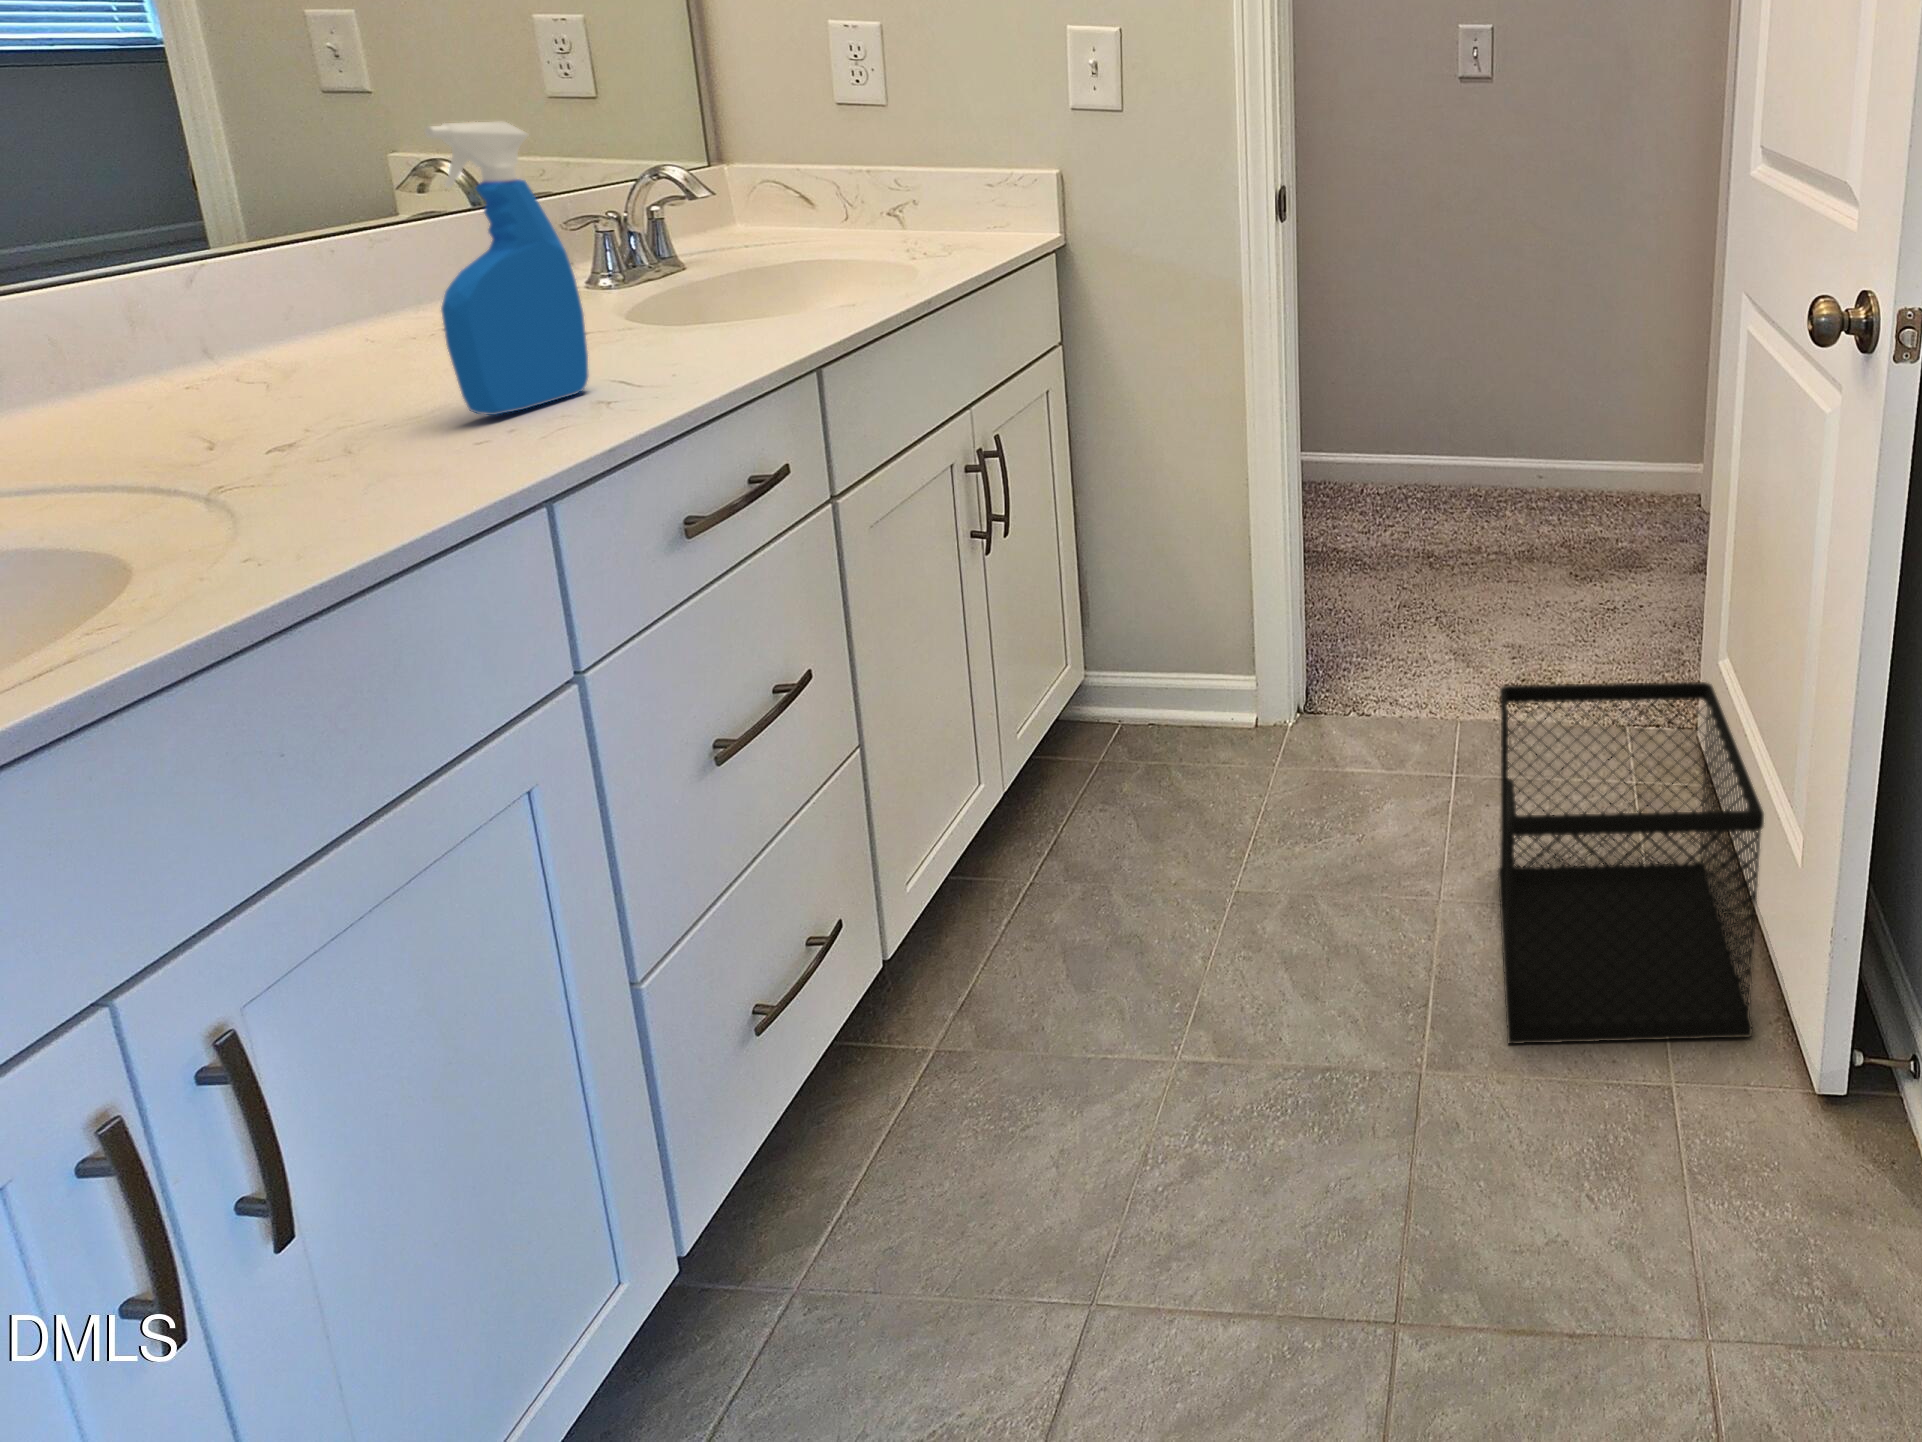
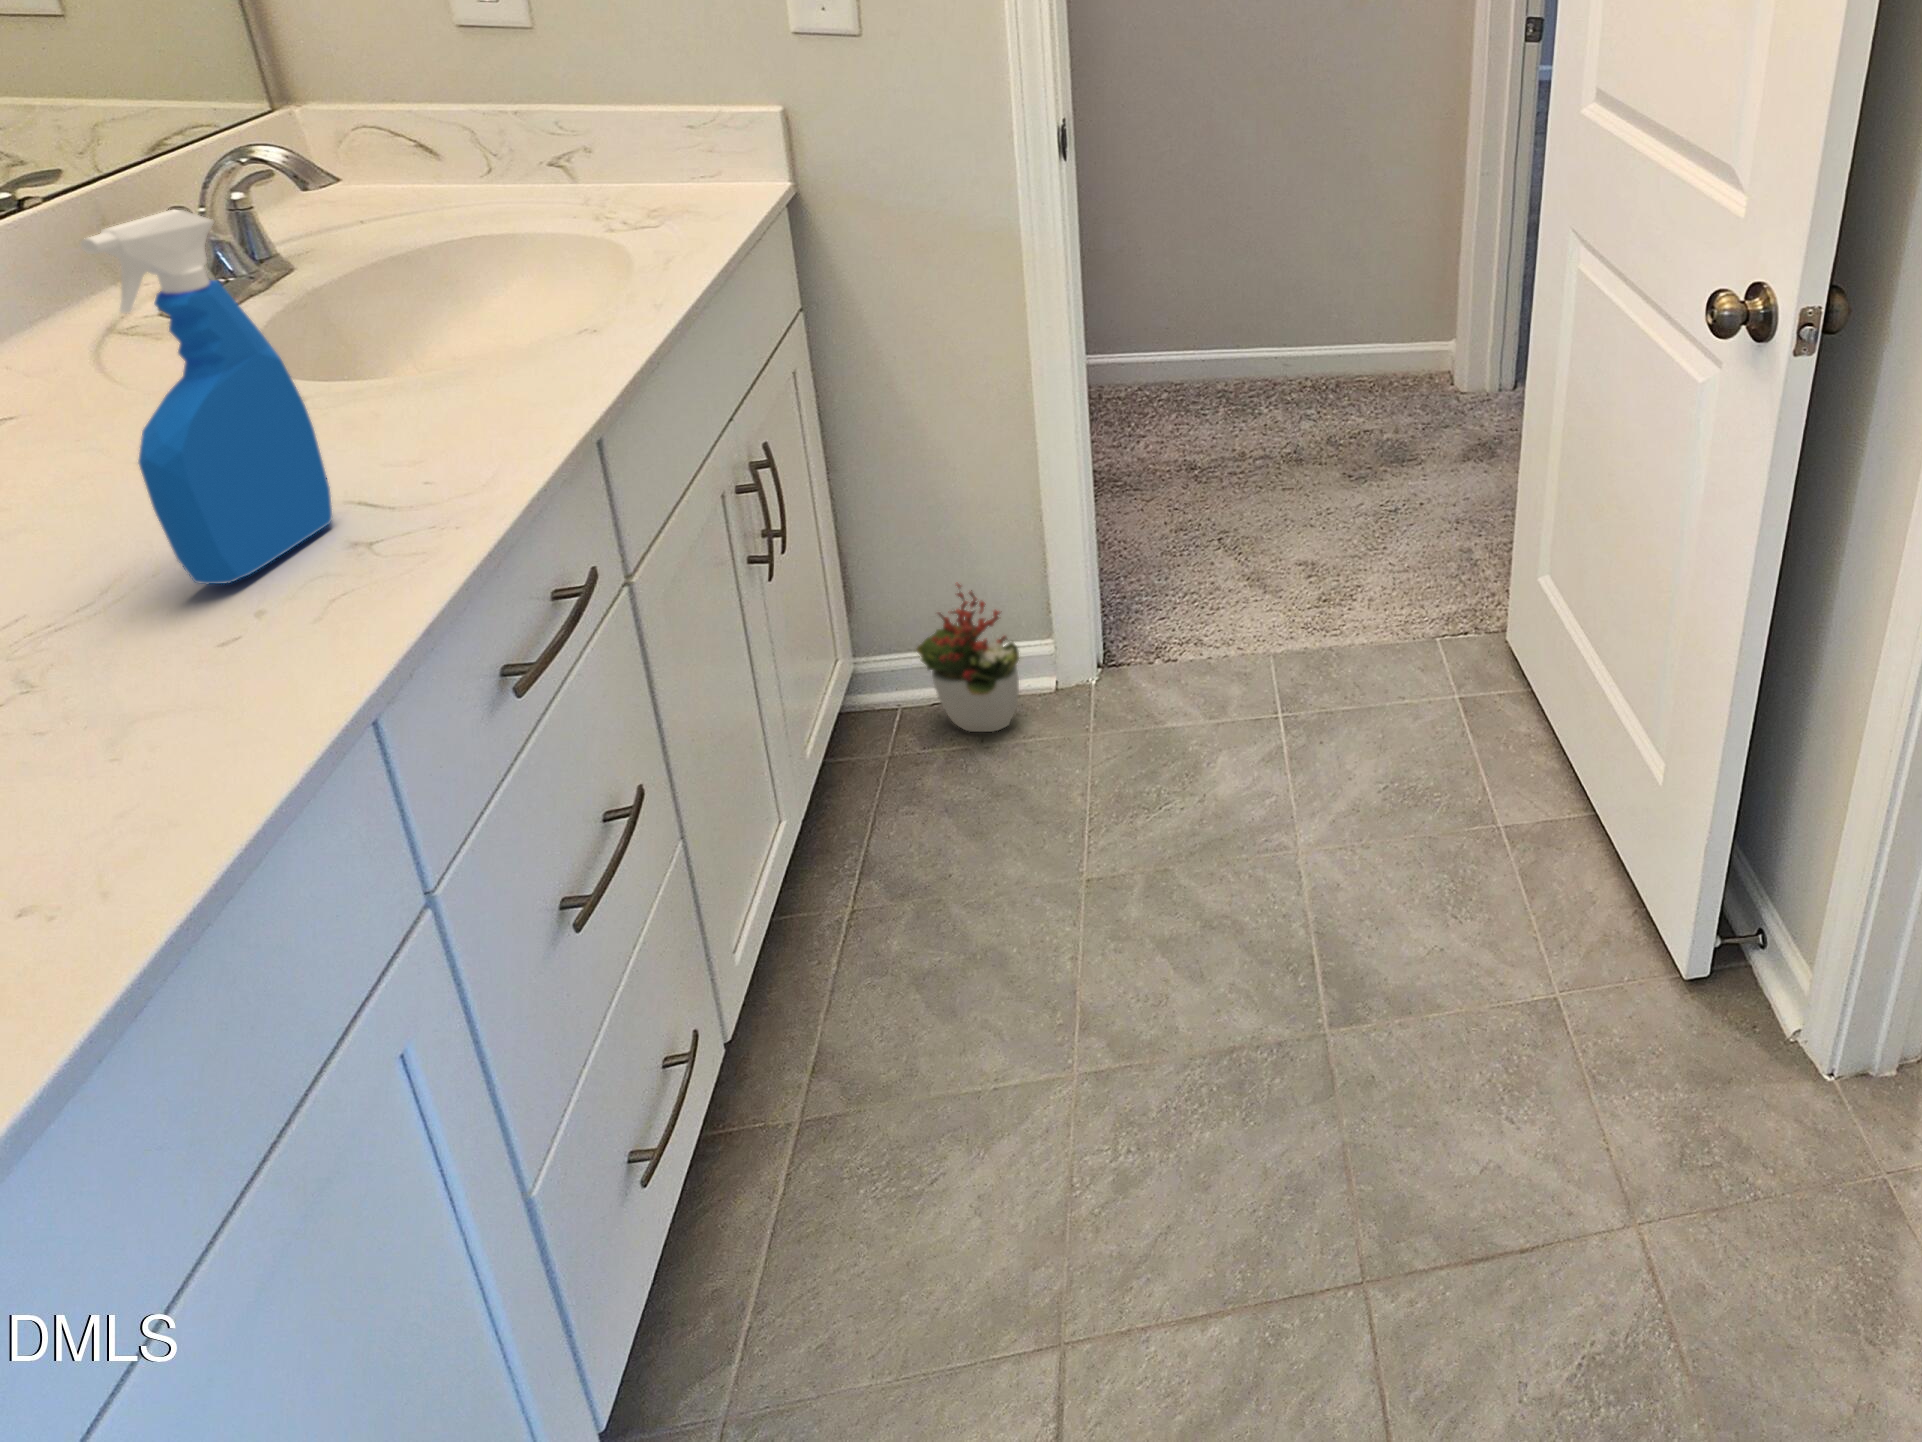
decorative plant: none [1131,603,1217,751] -> present [917,584,1019,732]
wastebasket: present [1498,682,1764,1044] -> none [1356,617,1641,985]

